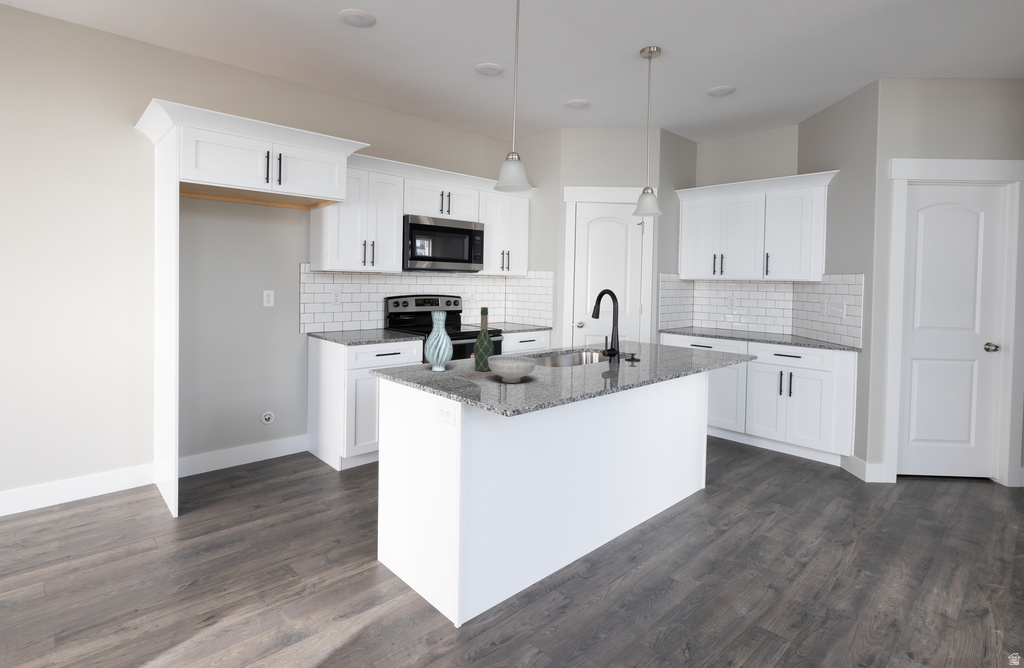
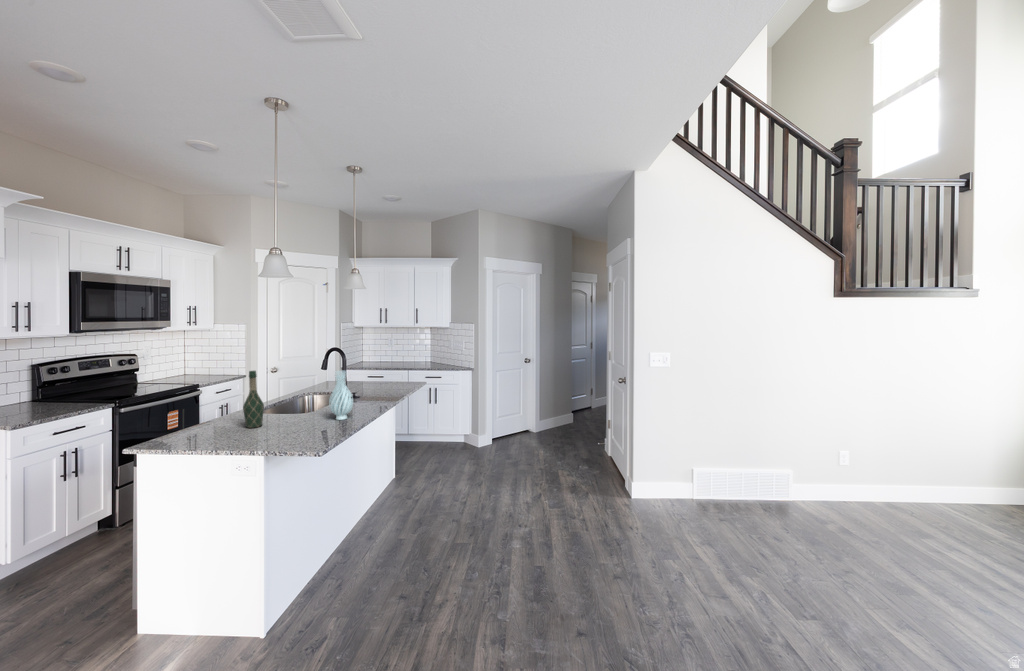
vase: present [425,312,453,371] -> present [329,371,353,420]
ceramic bowl: present [488,355,536,383] -> none [275,409,320,433]

